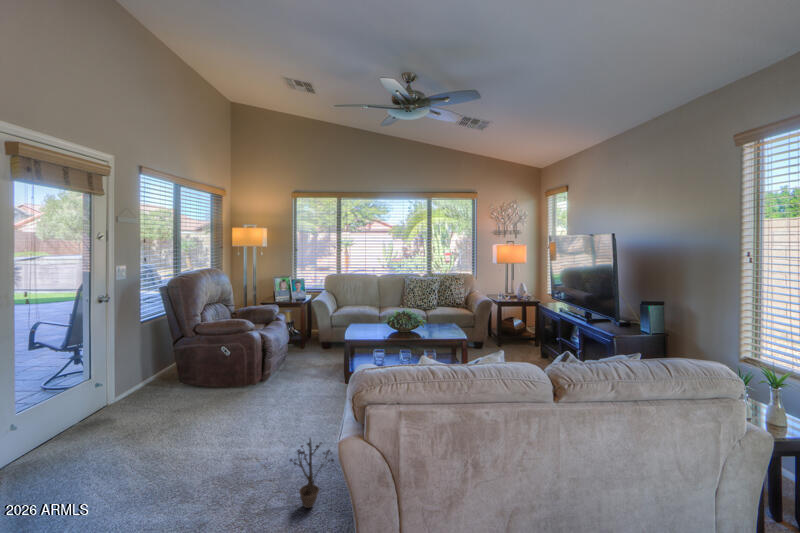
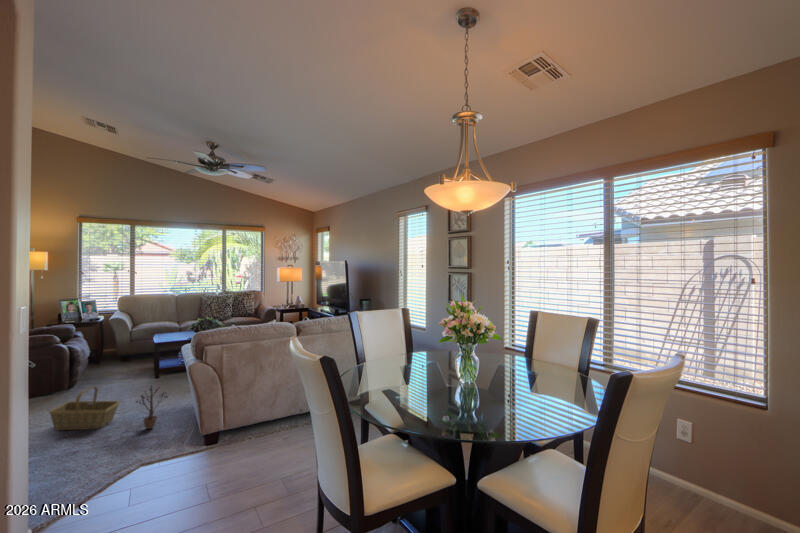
basket: none [204,409,284,480] -> present [49,386,120,430]

